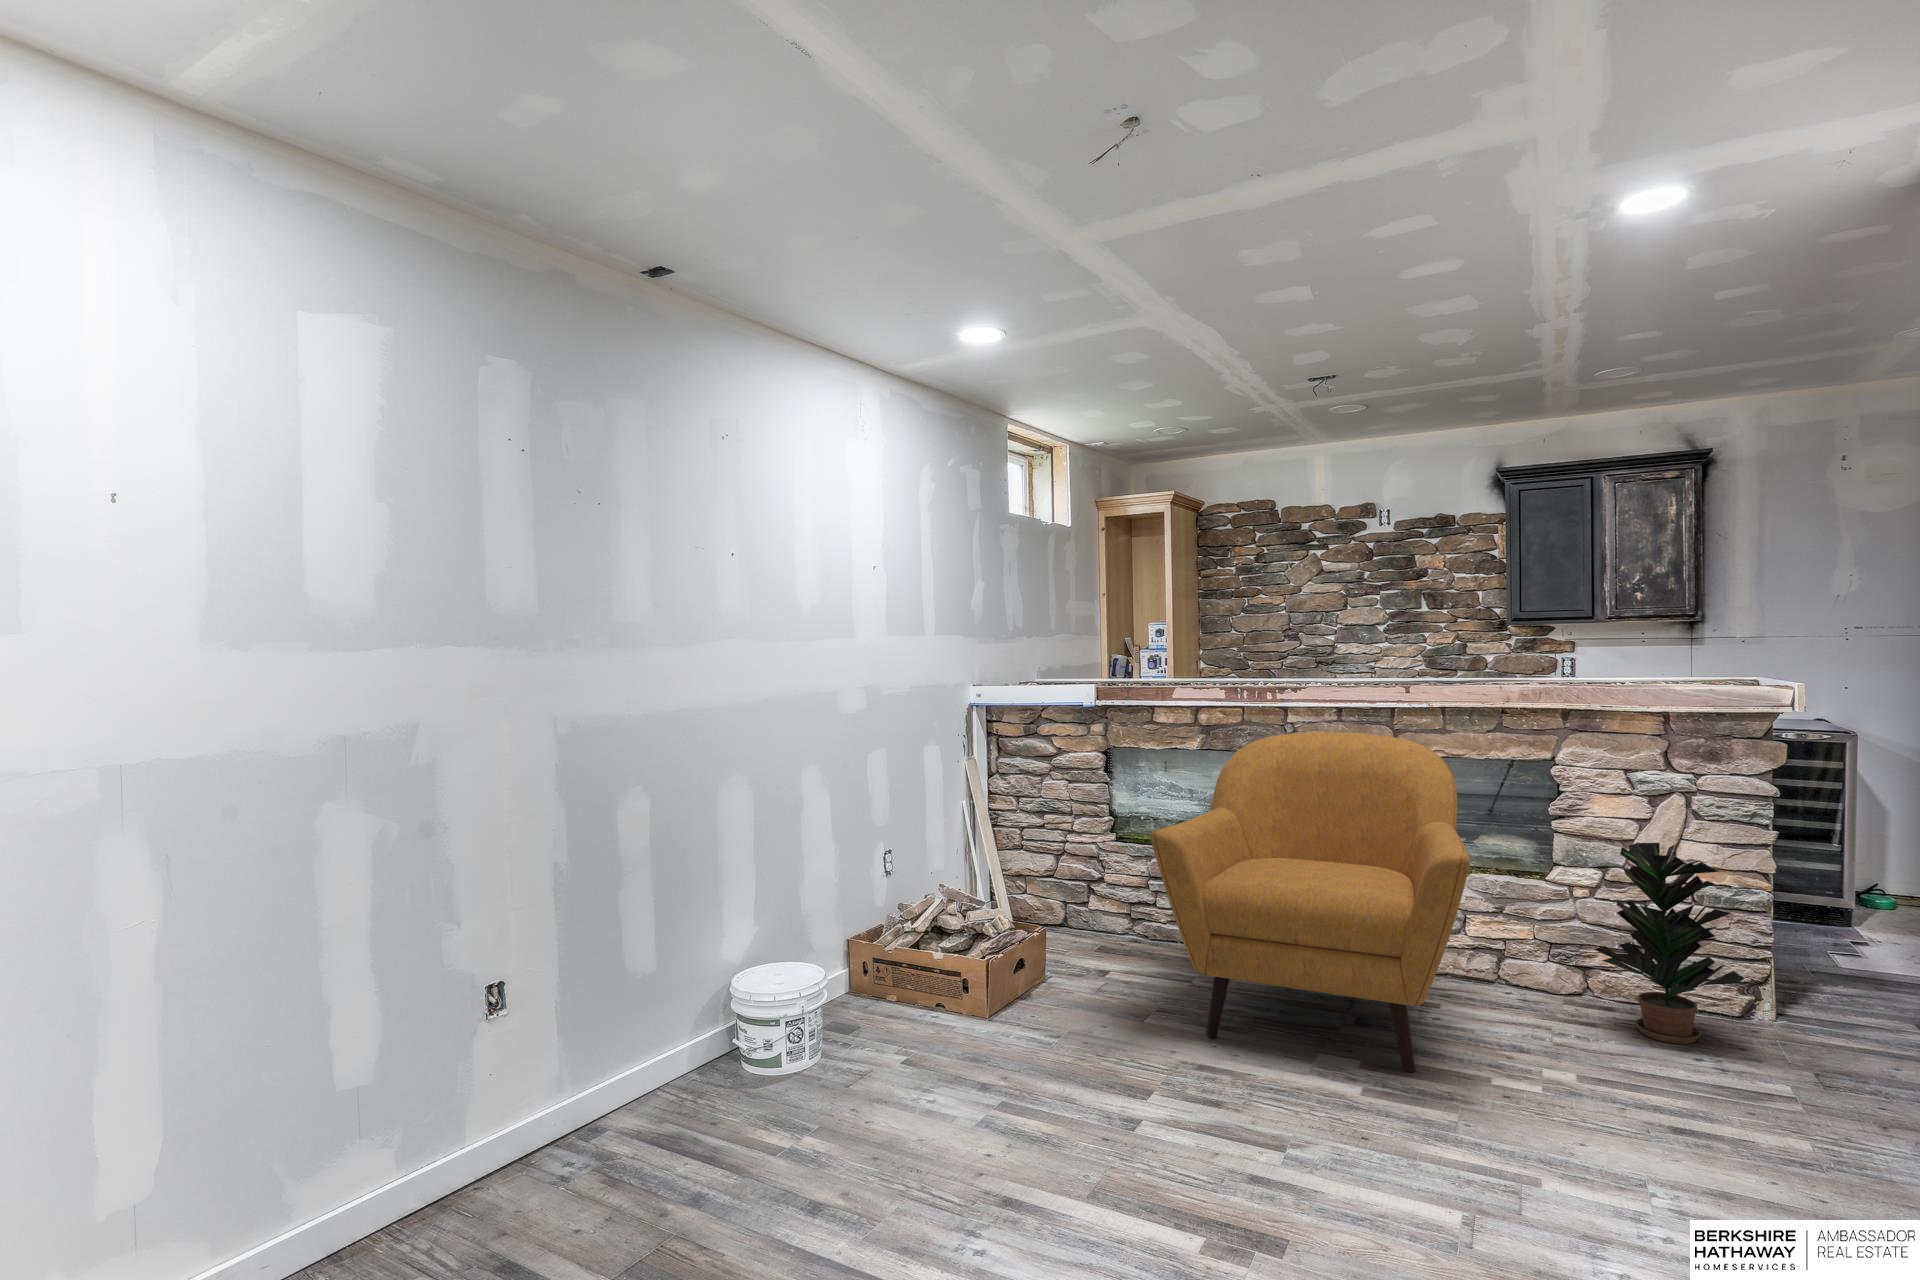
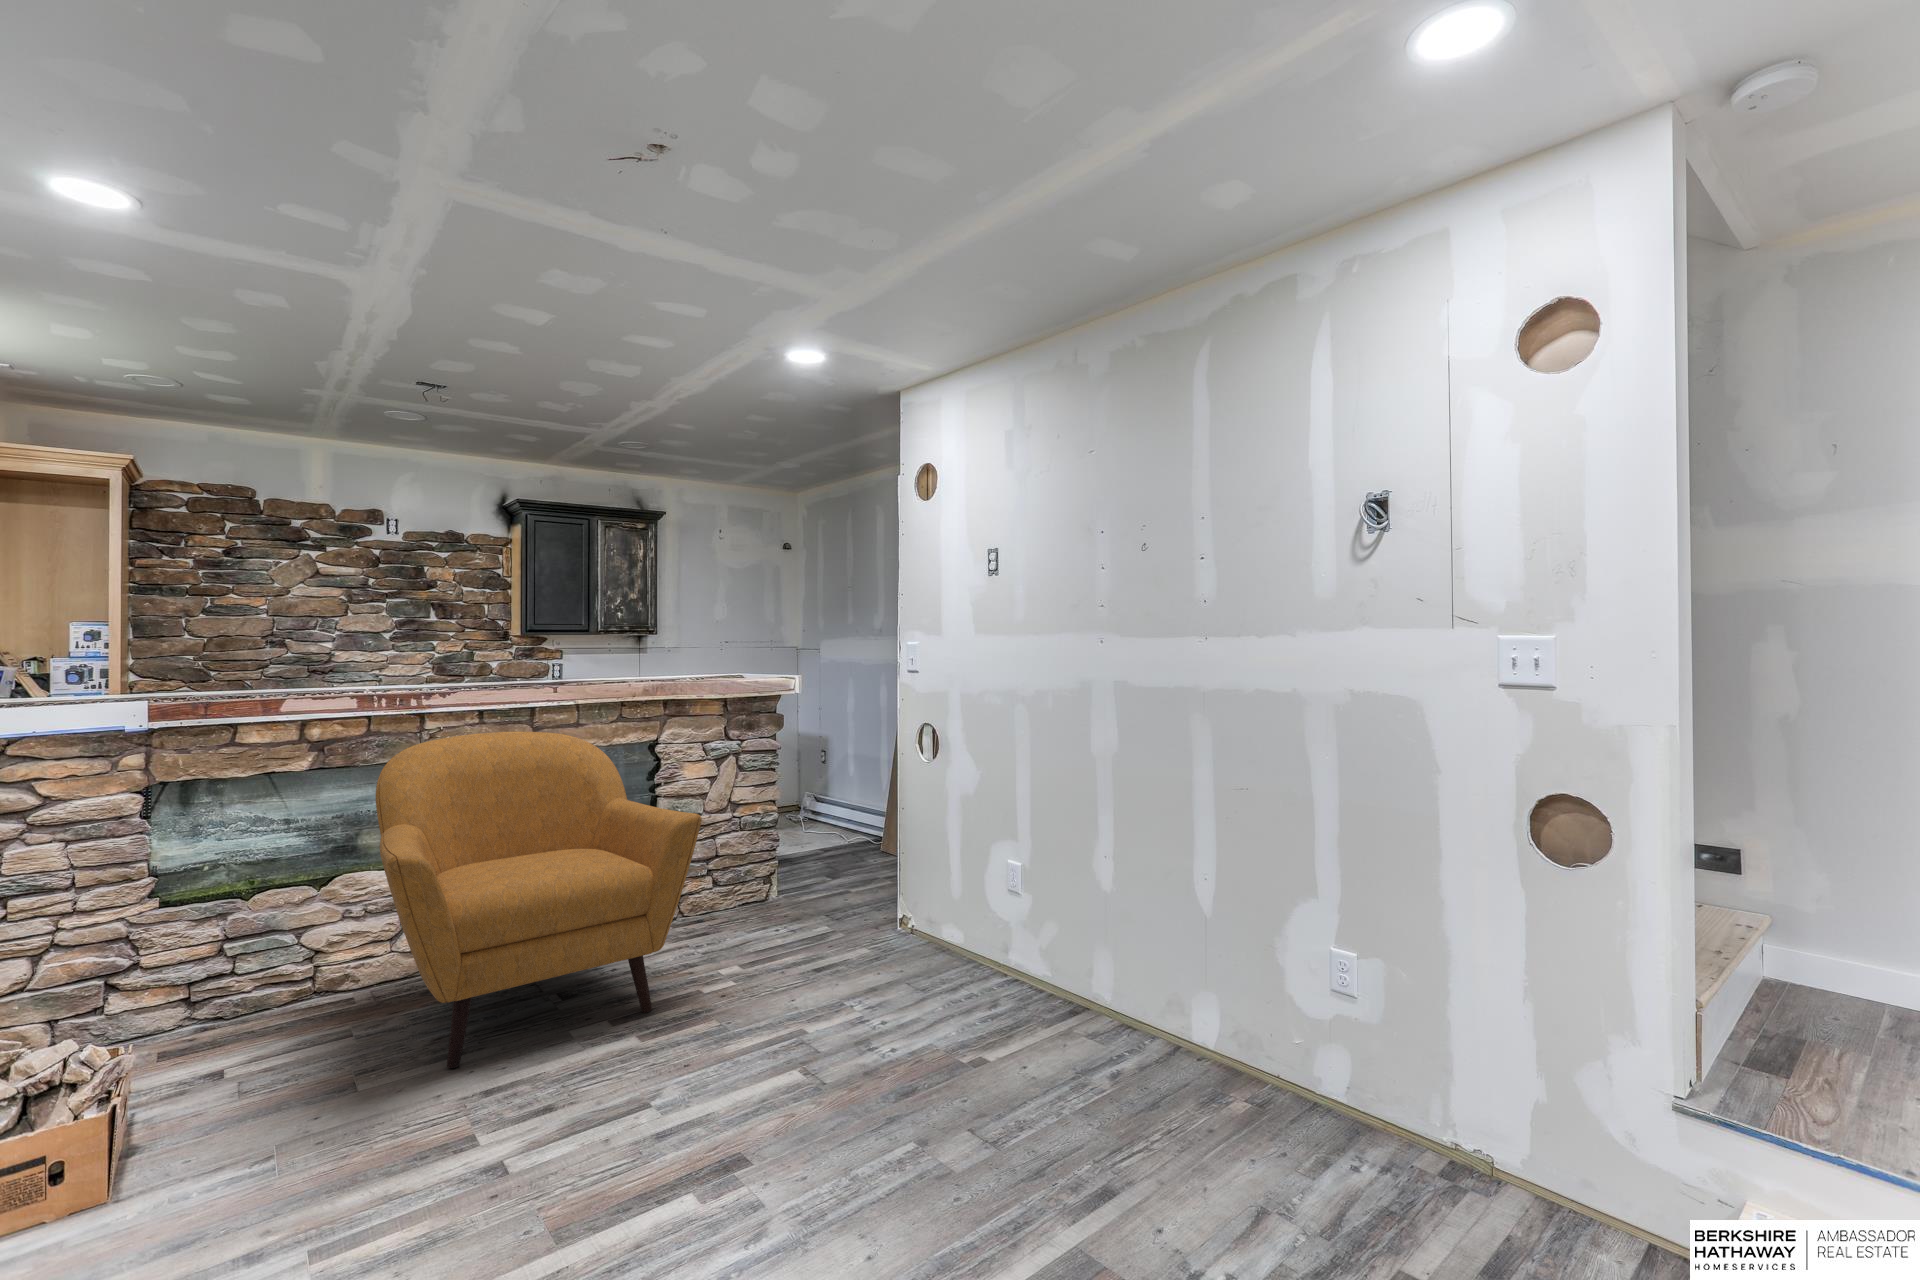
potted plant: present [1594,843,1744,1044] -> none [708,788,790,927]

